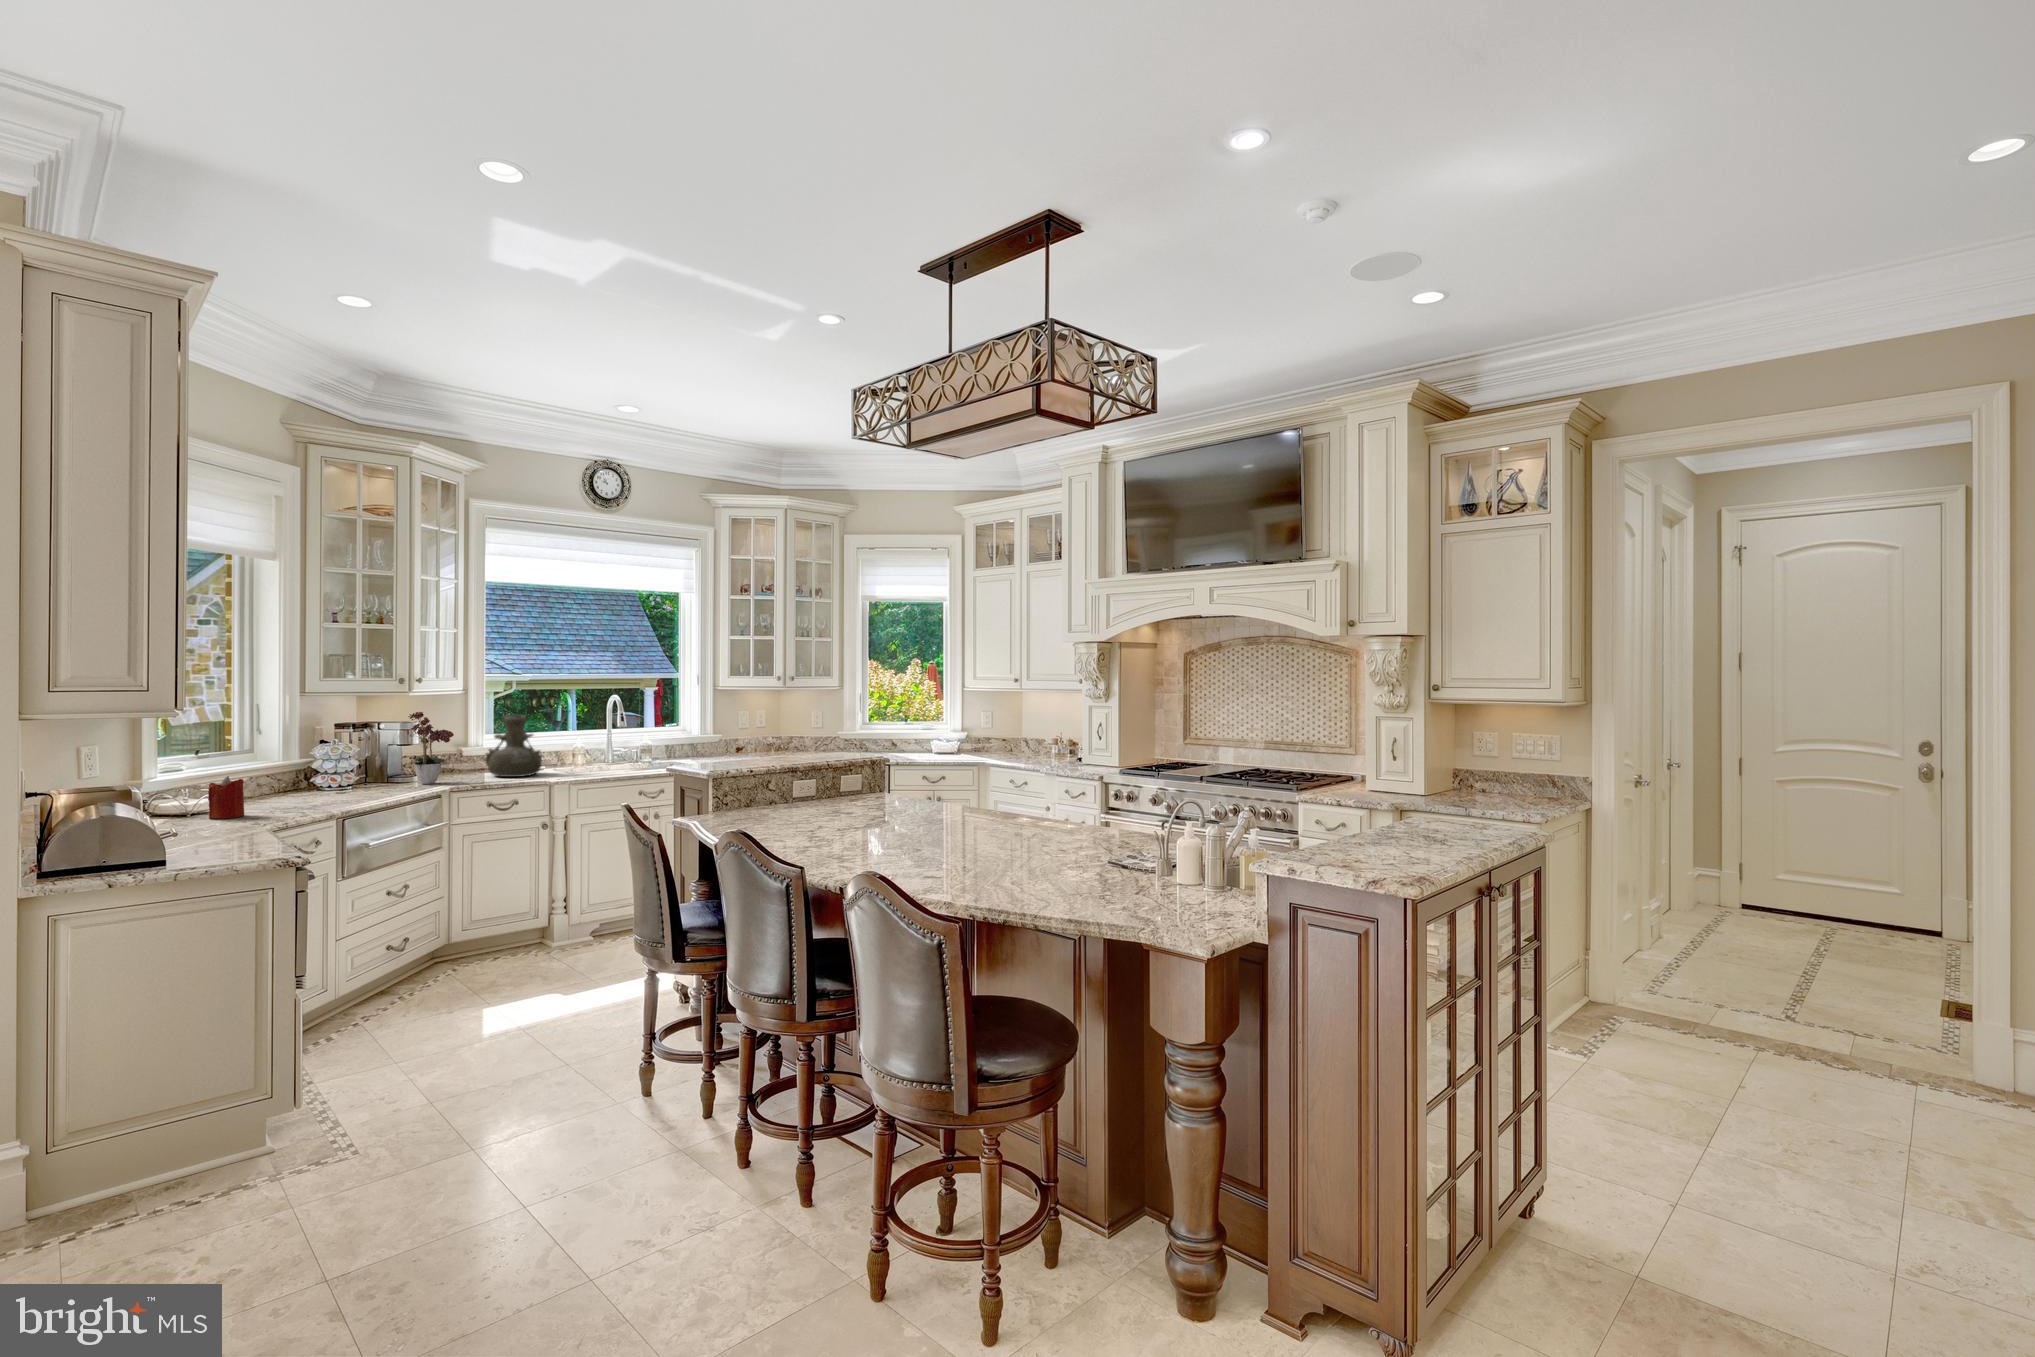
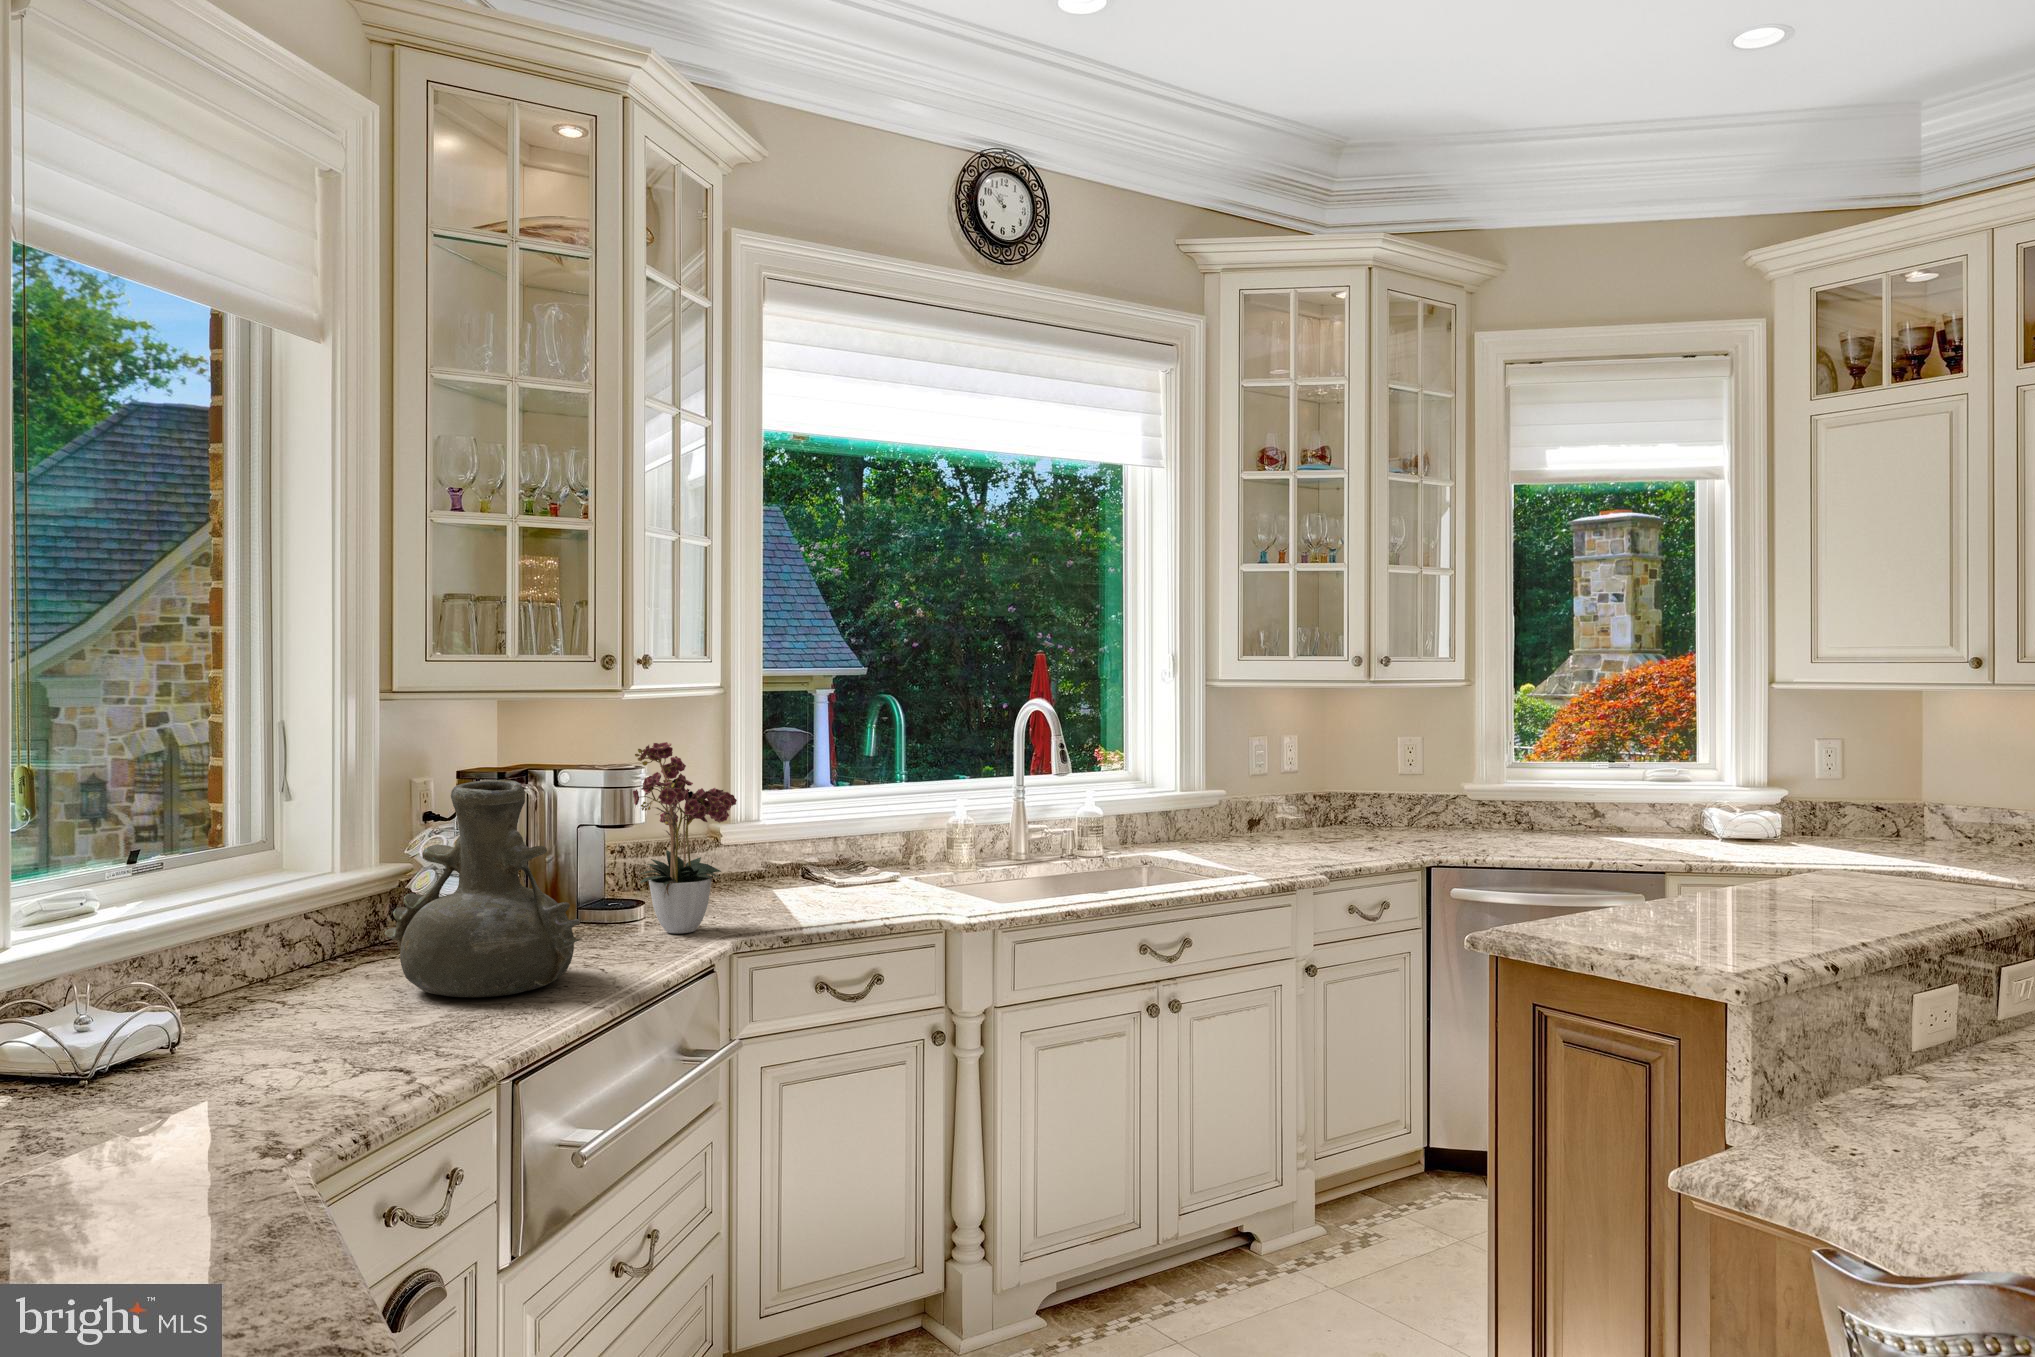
vase: present [484,715,543,777] -> present [385,780,582,997]
candle: present [208,776,244,819] -> none [118,964,229,1113]

